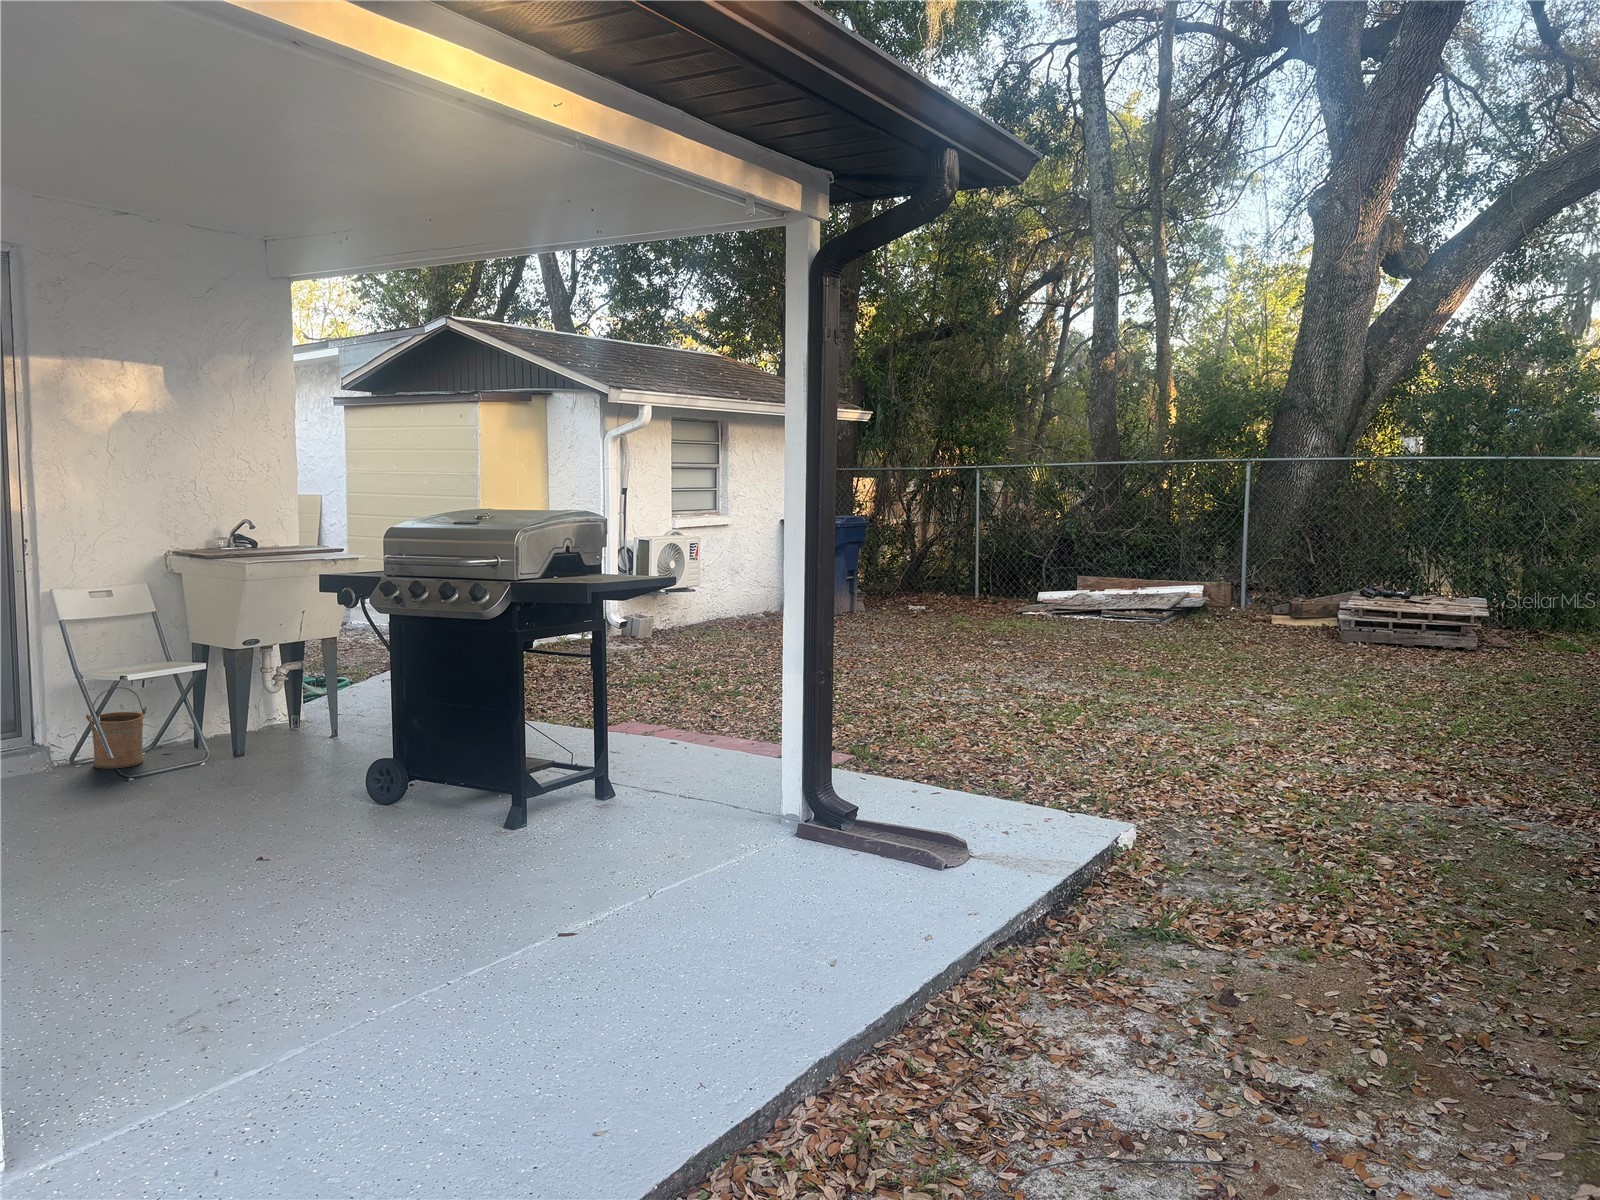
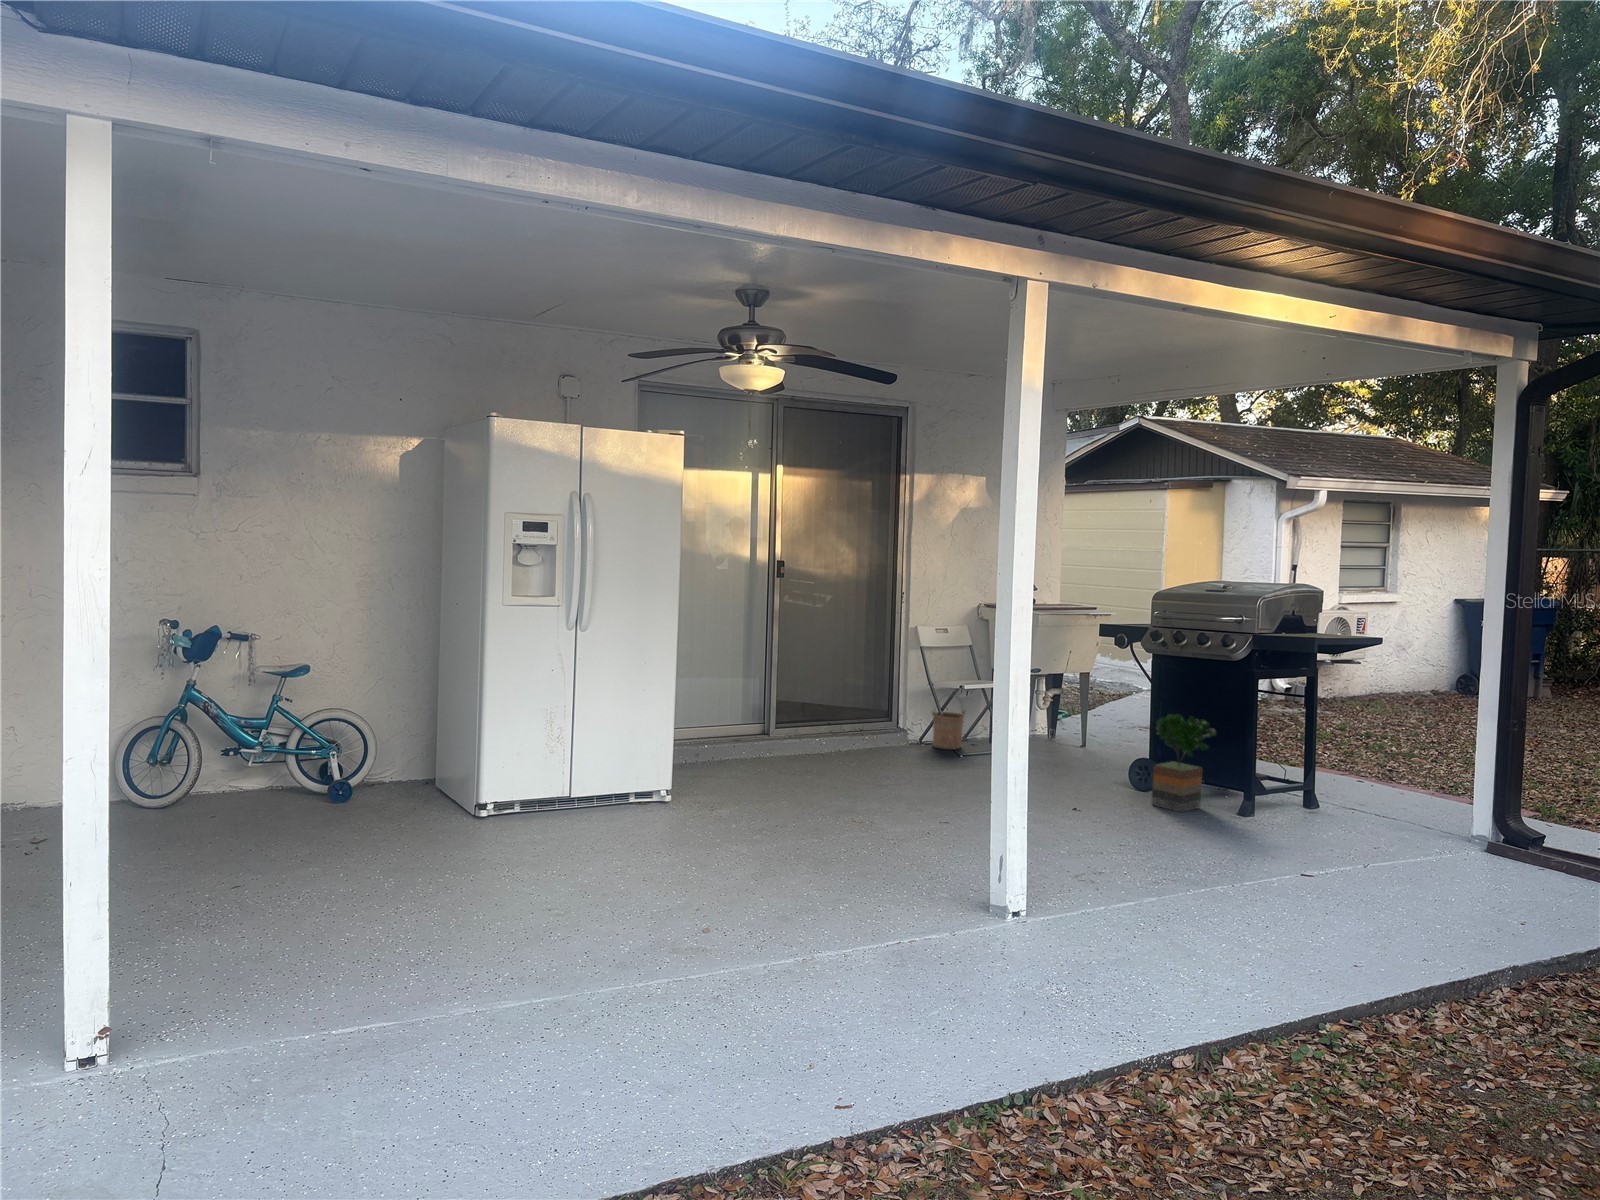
potted tree: none [383,696,475,836] -> present [1151,715,1215,812]

